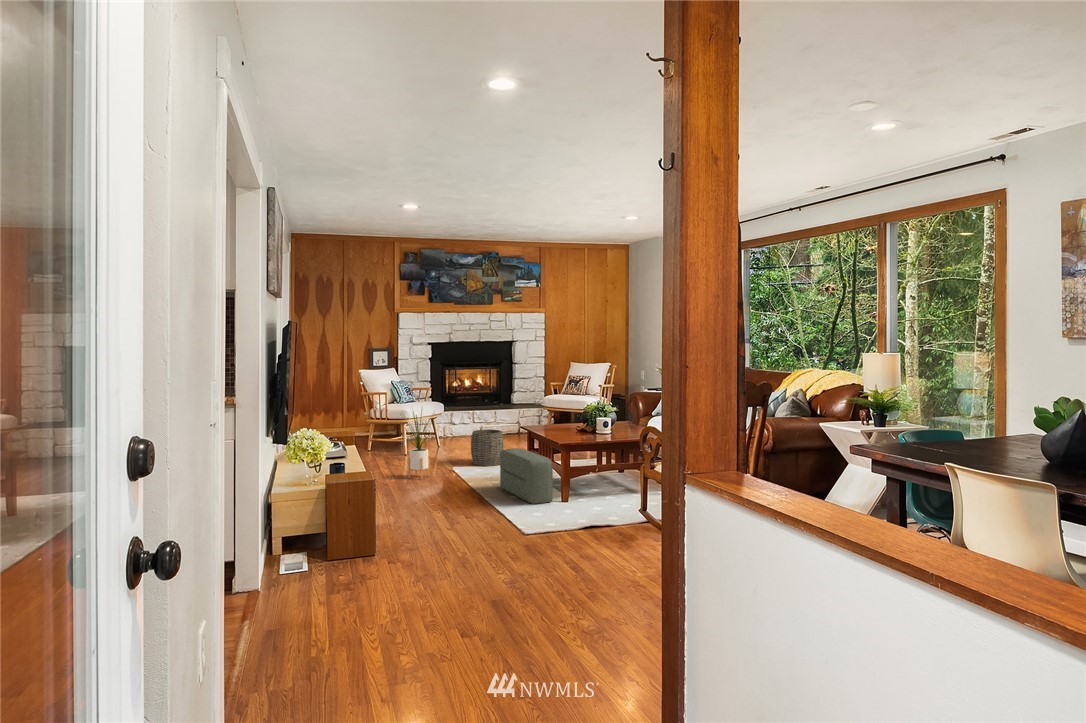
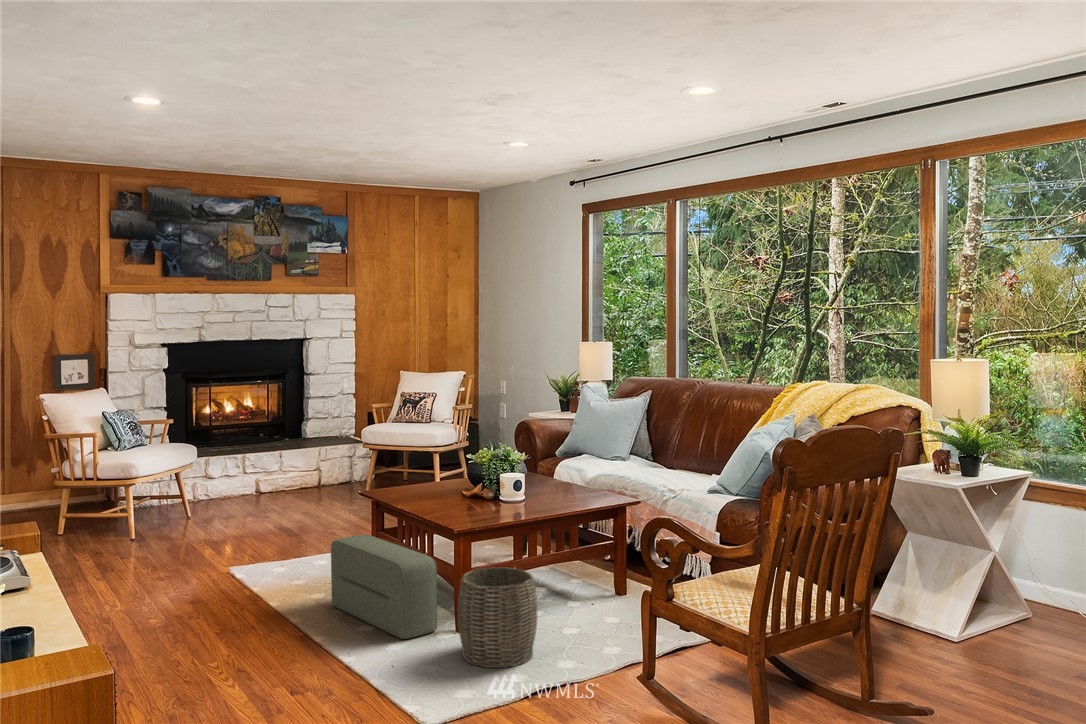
house plant: present [404,412,433,479] -> none [134,461,210,597]
woven basket: present [471,429,503,466] -> present [458,567,537,668]

